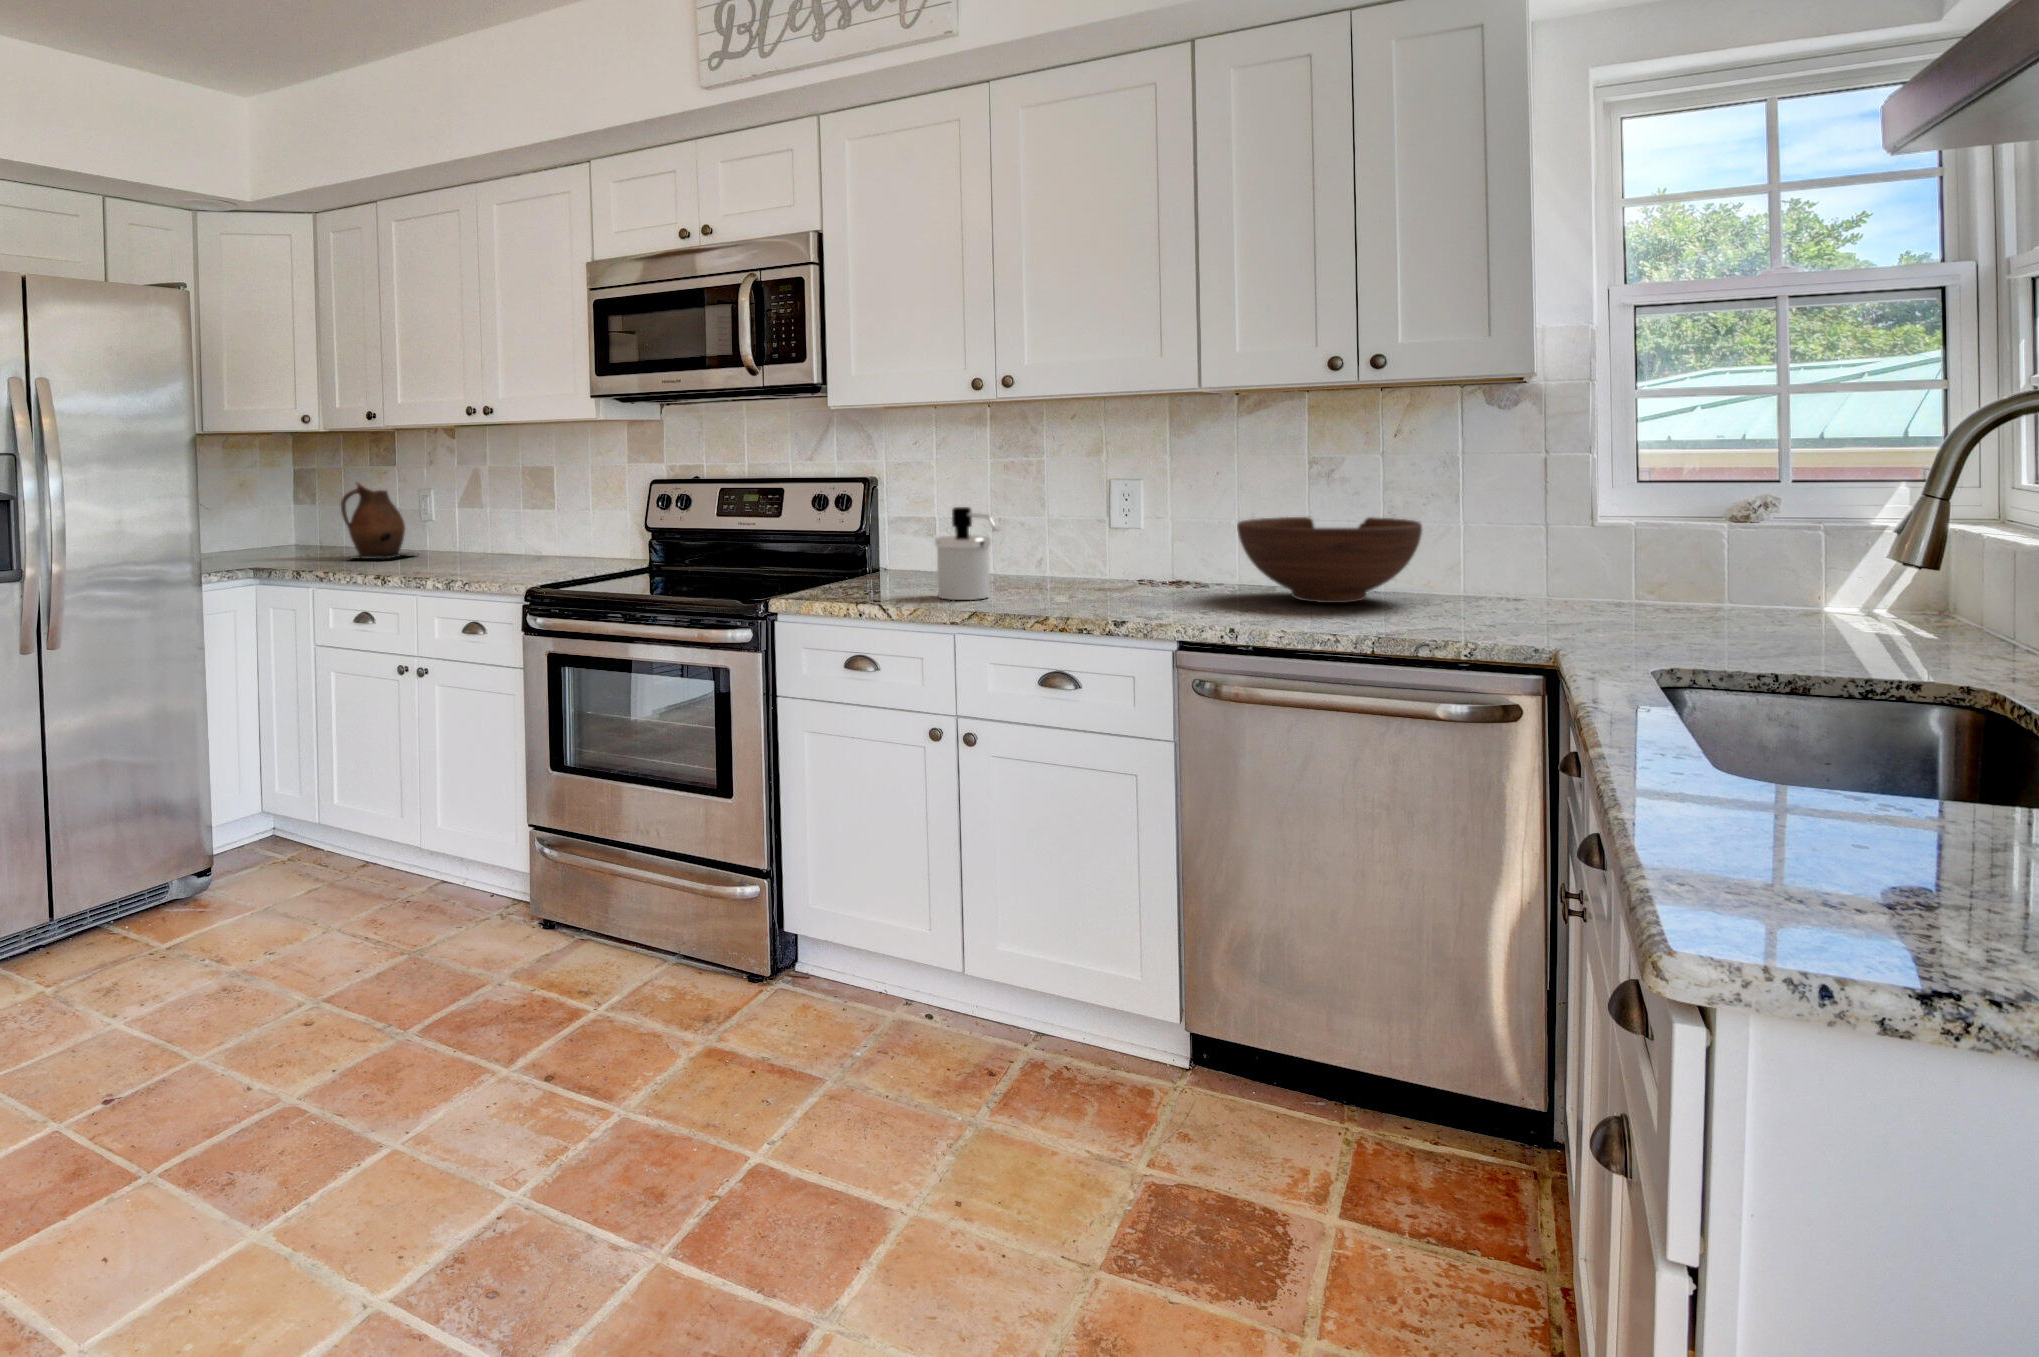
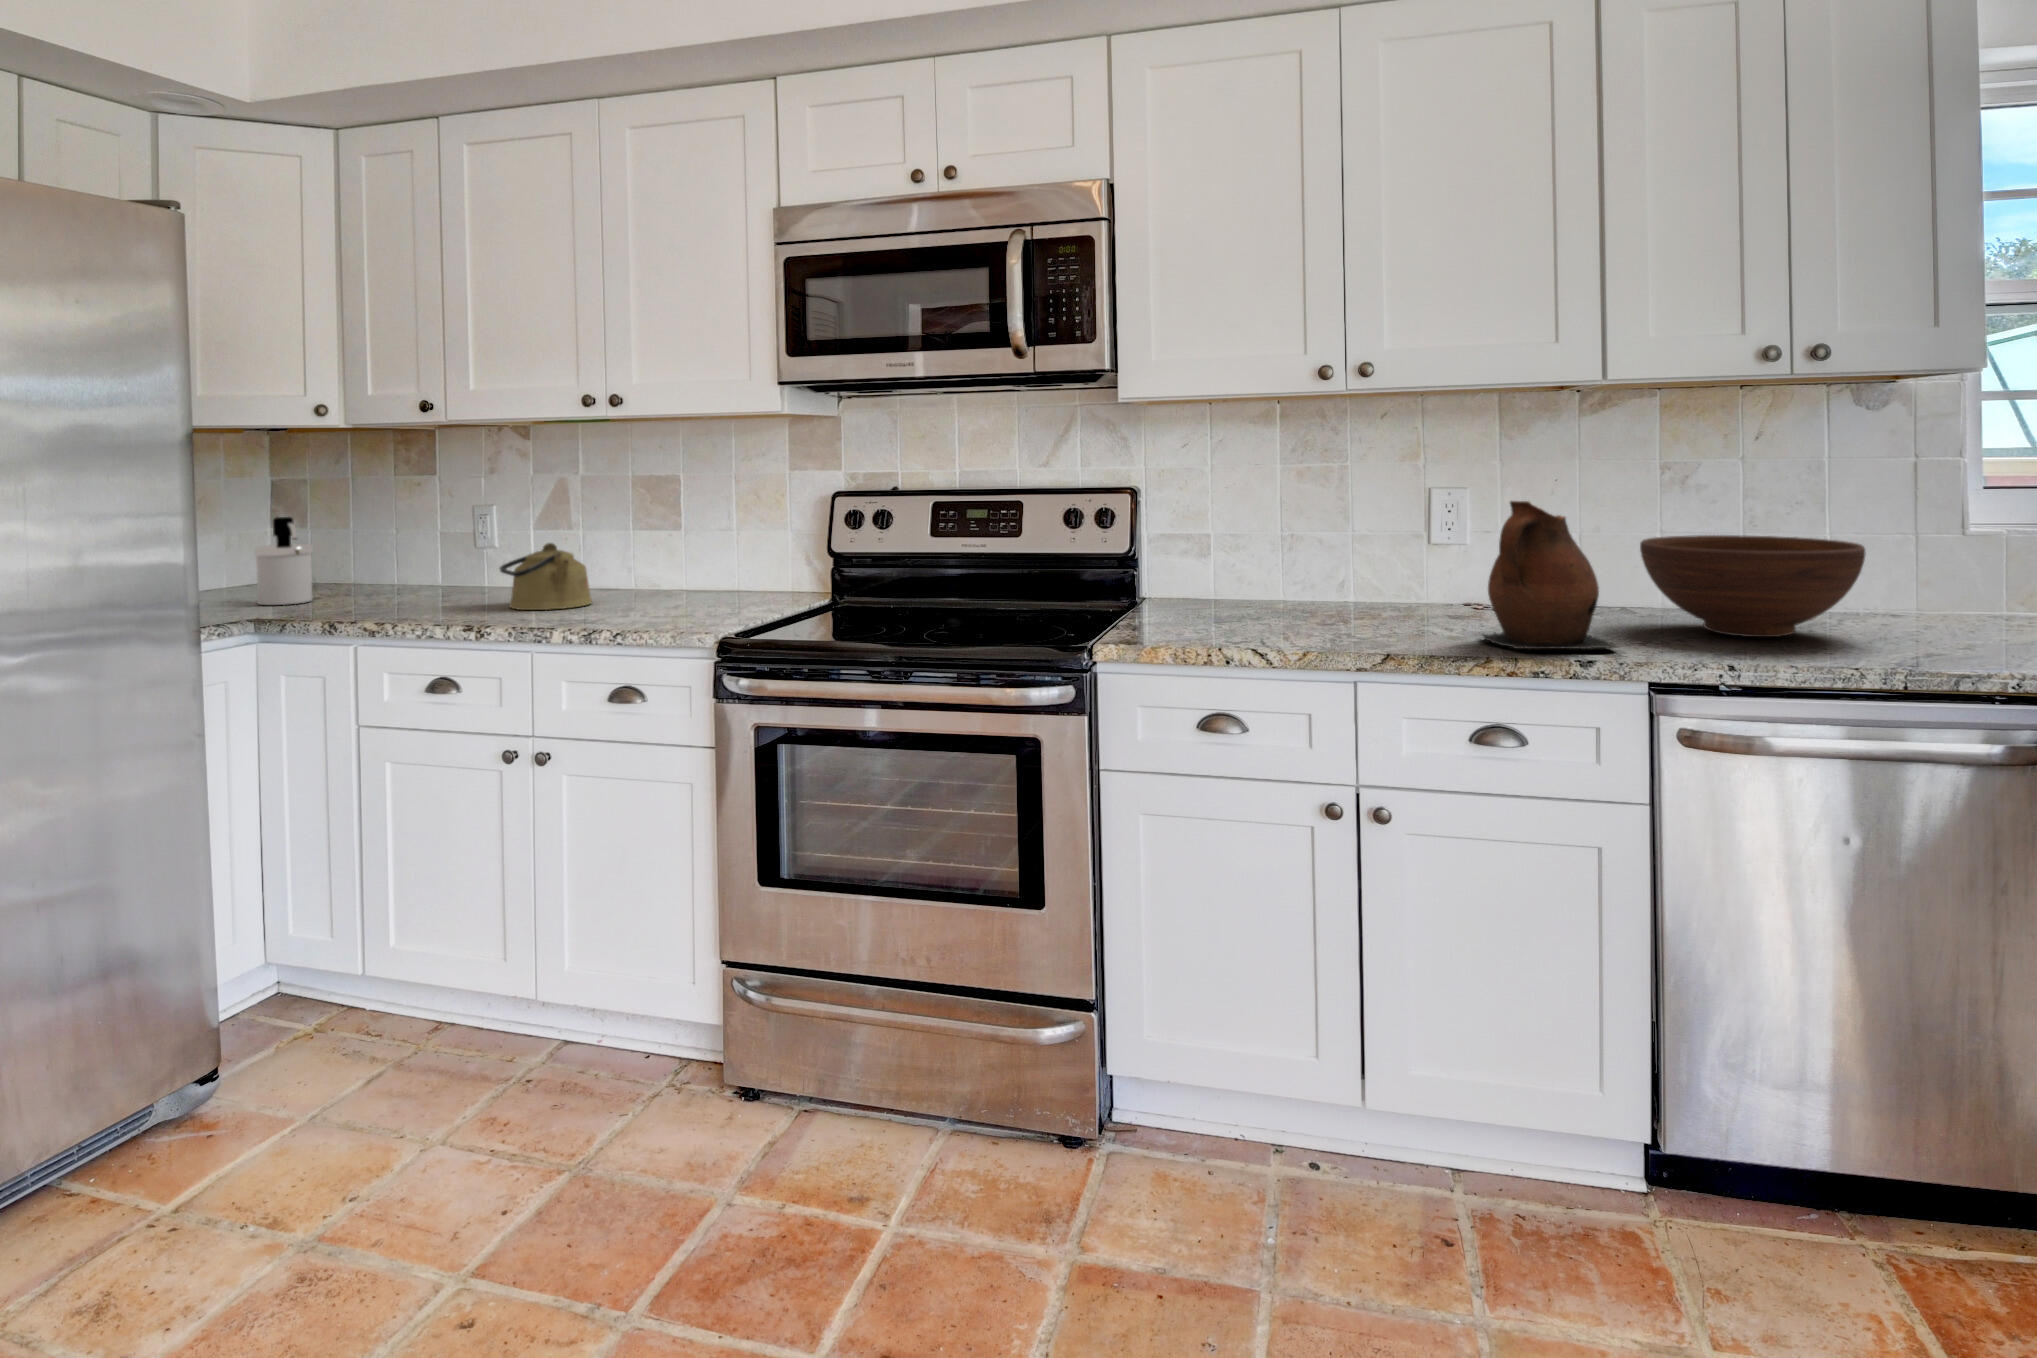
ceramic pitcher: present [341,482,413,559] -> present [1482,501,1618,650]
soap dispenser: present [935,507,996,600] -> present [254,517,313,605]
kettle: none [415,518,481,568] -> present [500,543,592,610]

